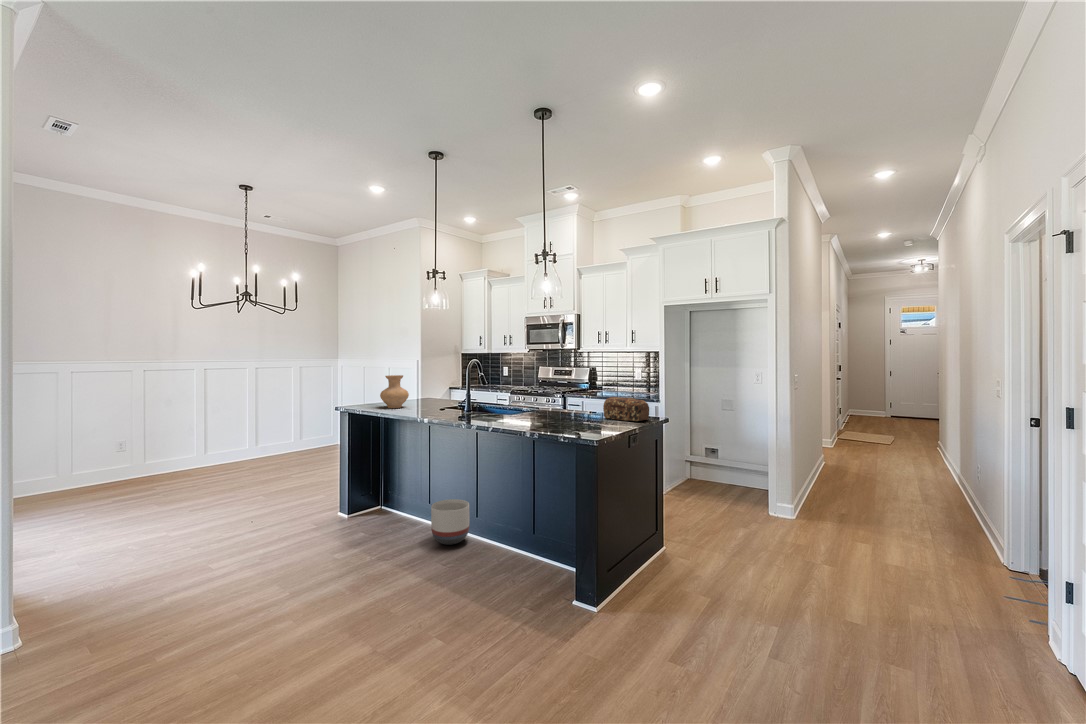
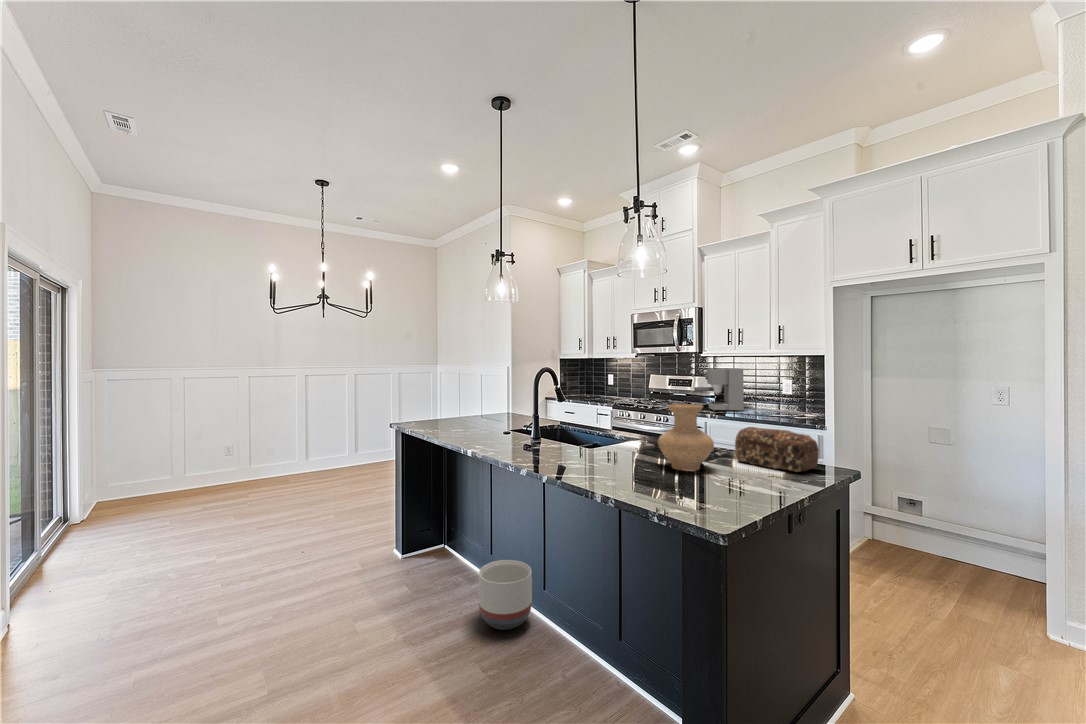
coffee maker: none [574,361,609,393] -> present [694,368,744,411]
vase: present [380,375,409,408] -> present [658,404,714,471]

